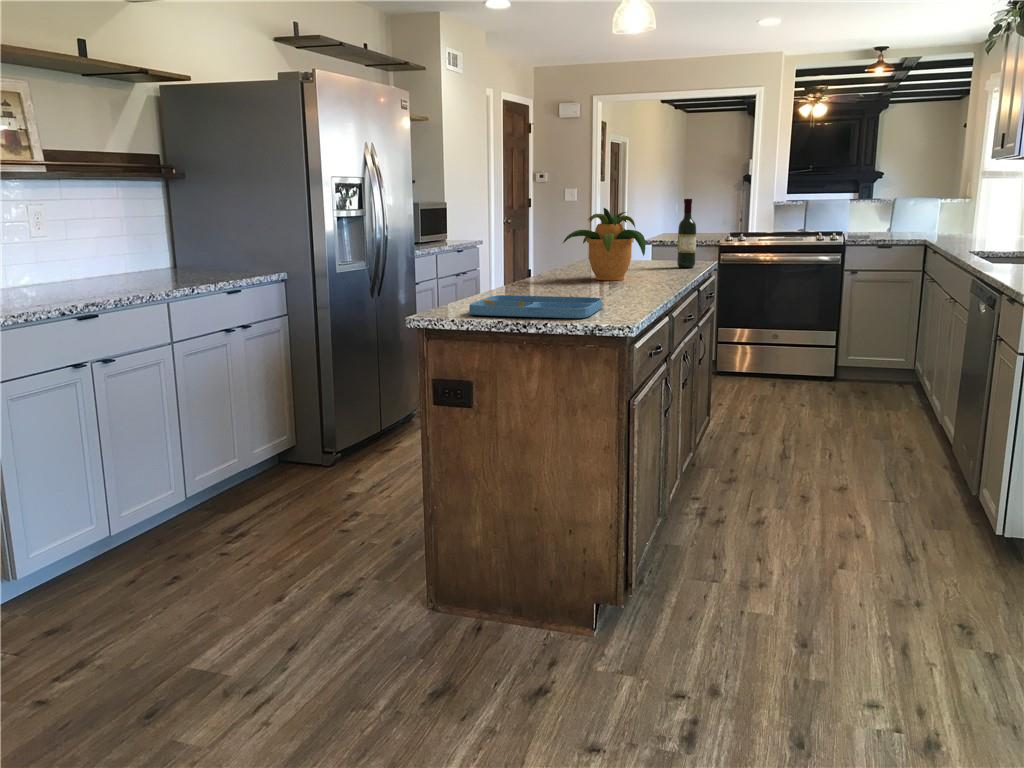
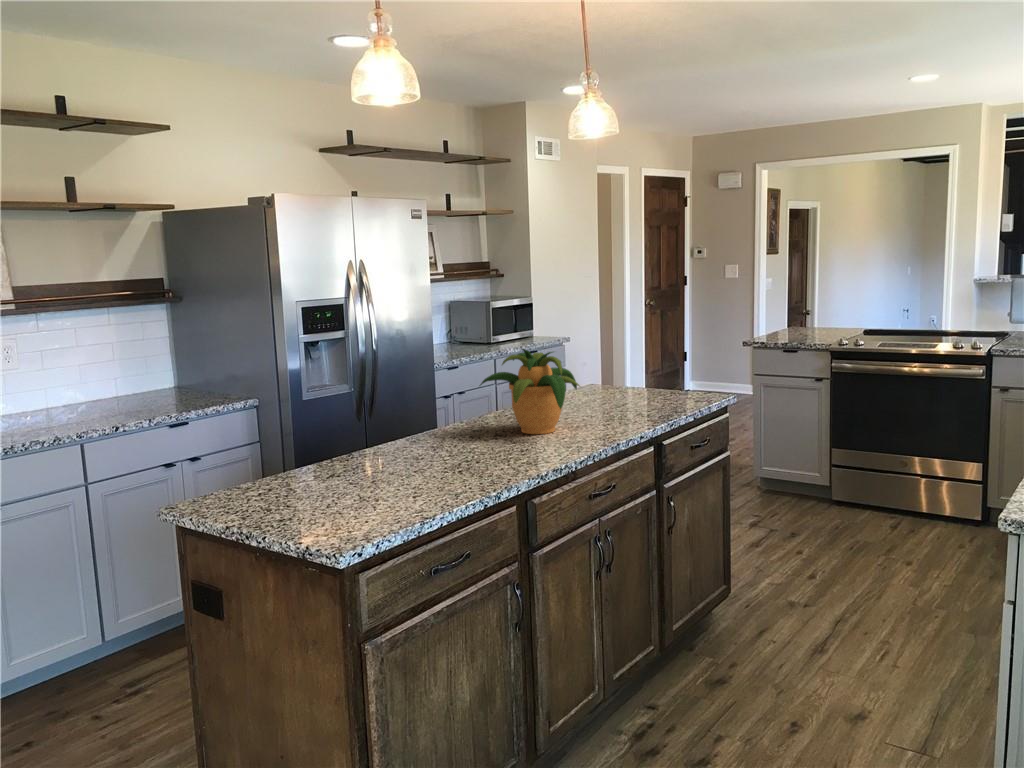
wine bottle: present [677,199,696,268] -> none [664,324,687,408]
tray: present [469,295,602,318] -> none [225,475,392,530]

